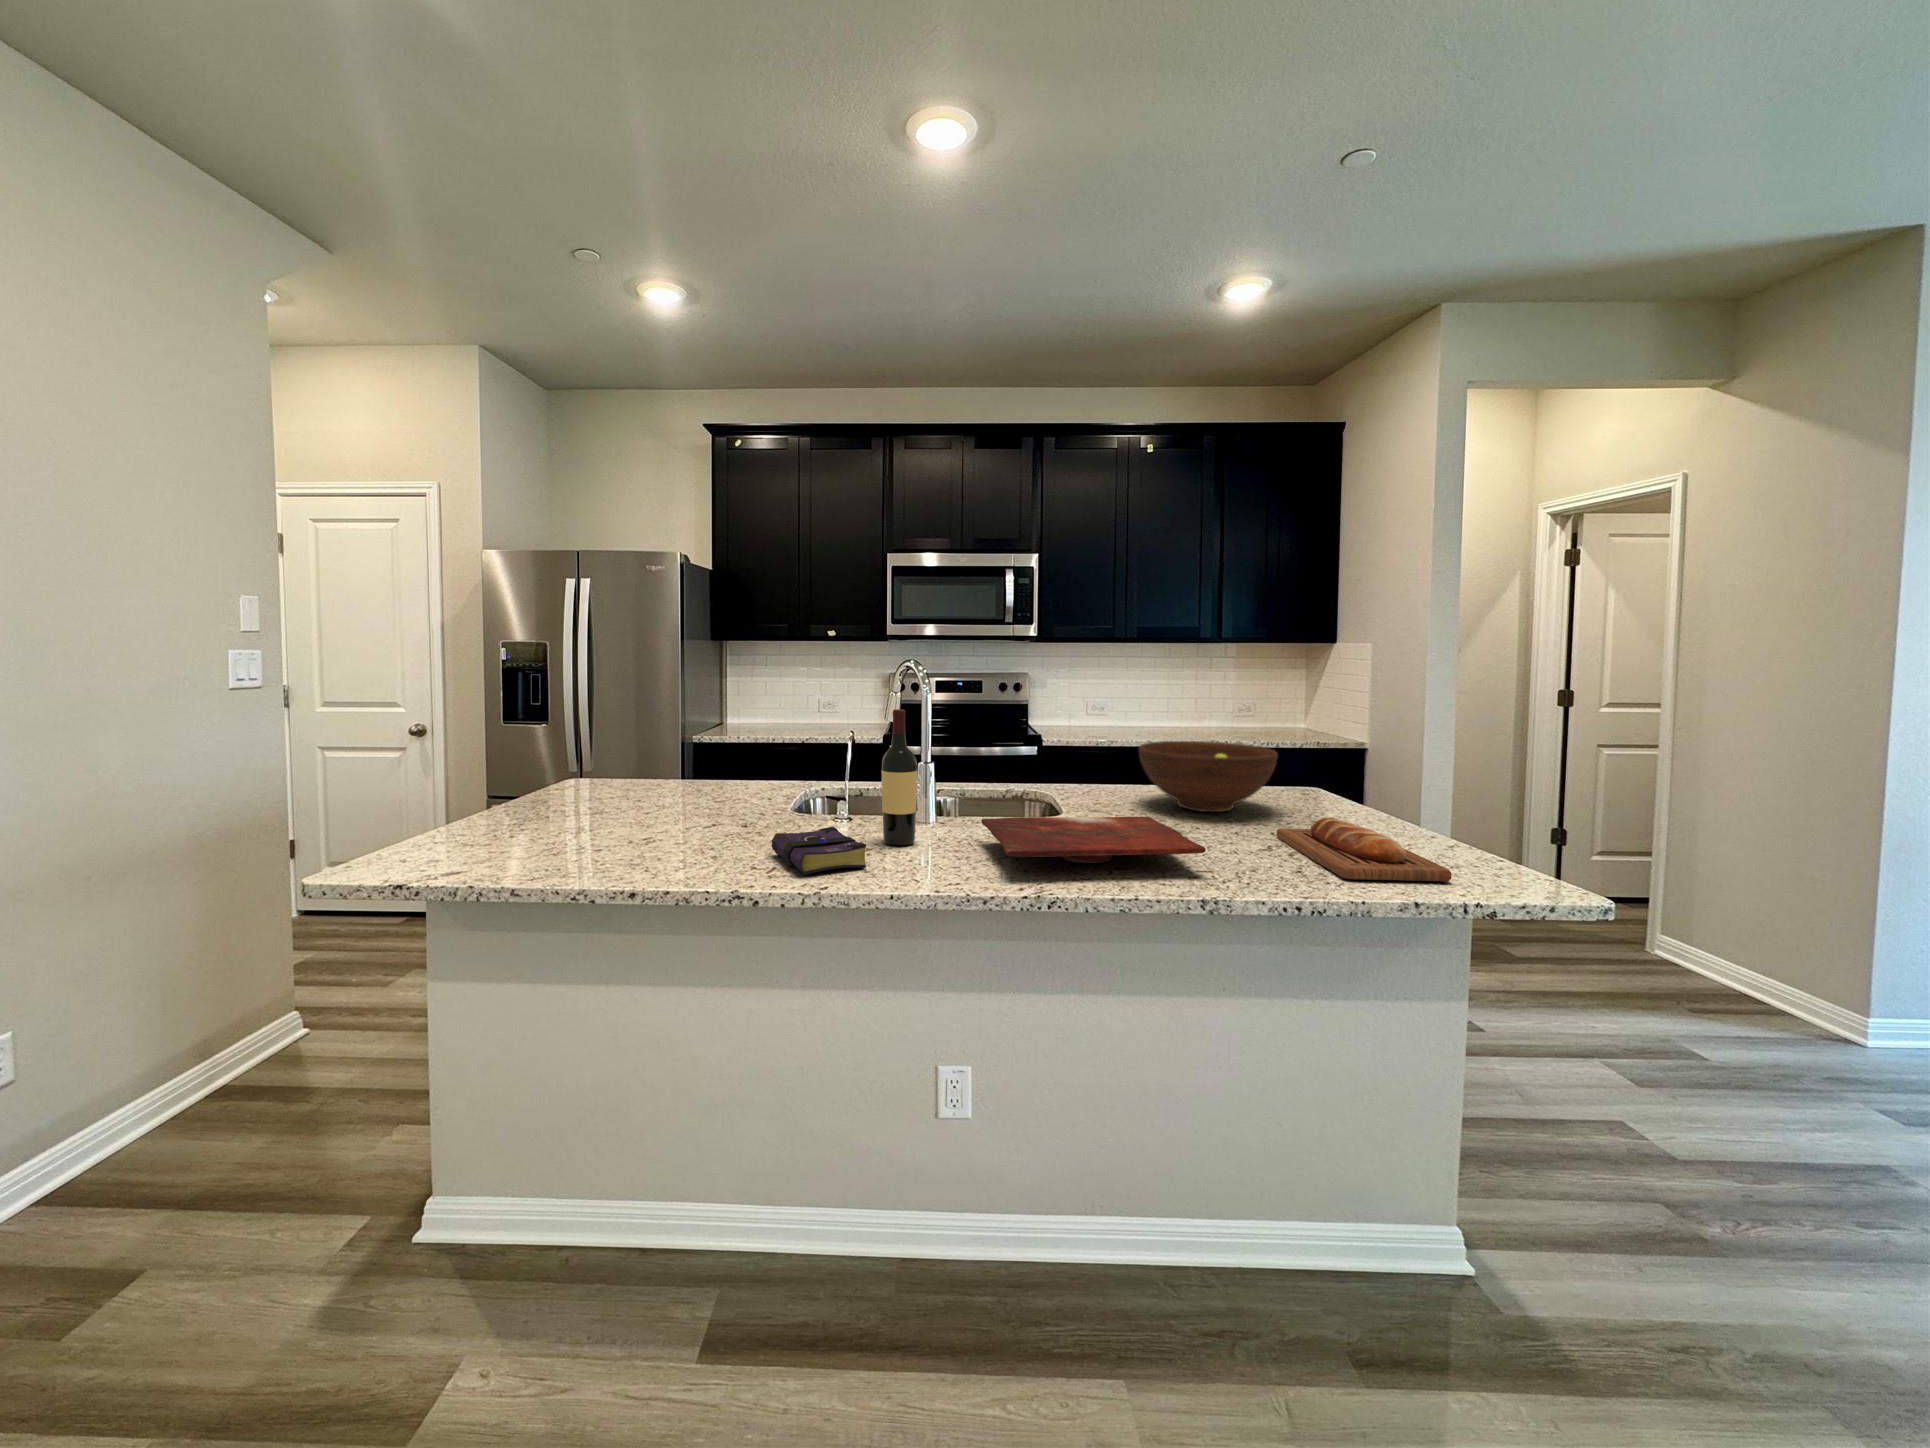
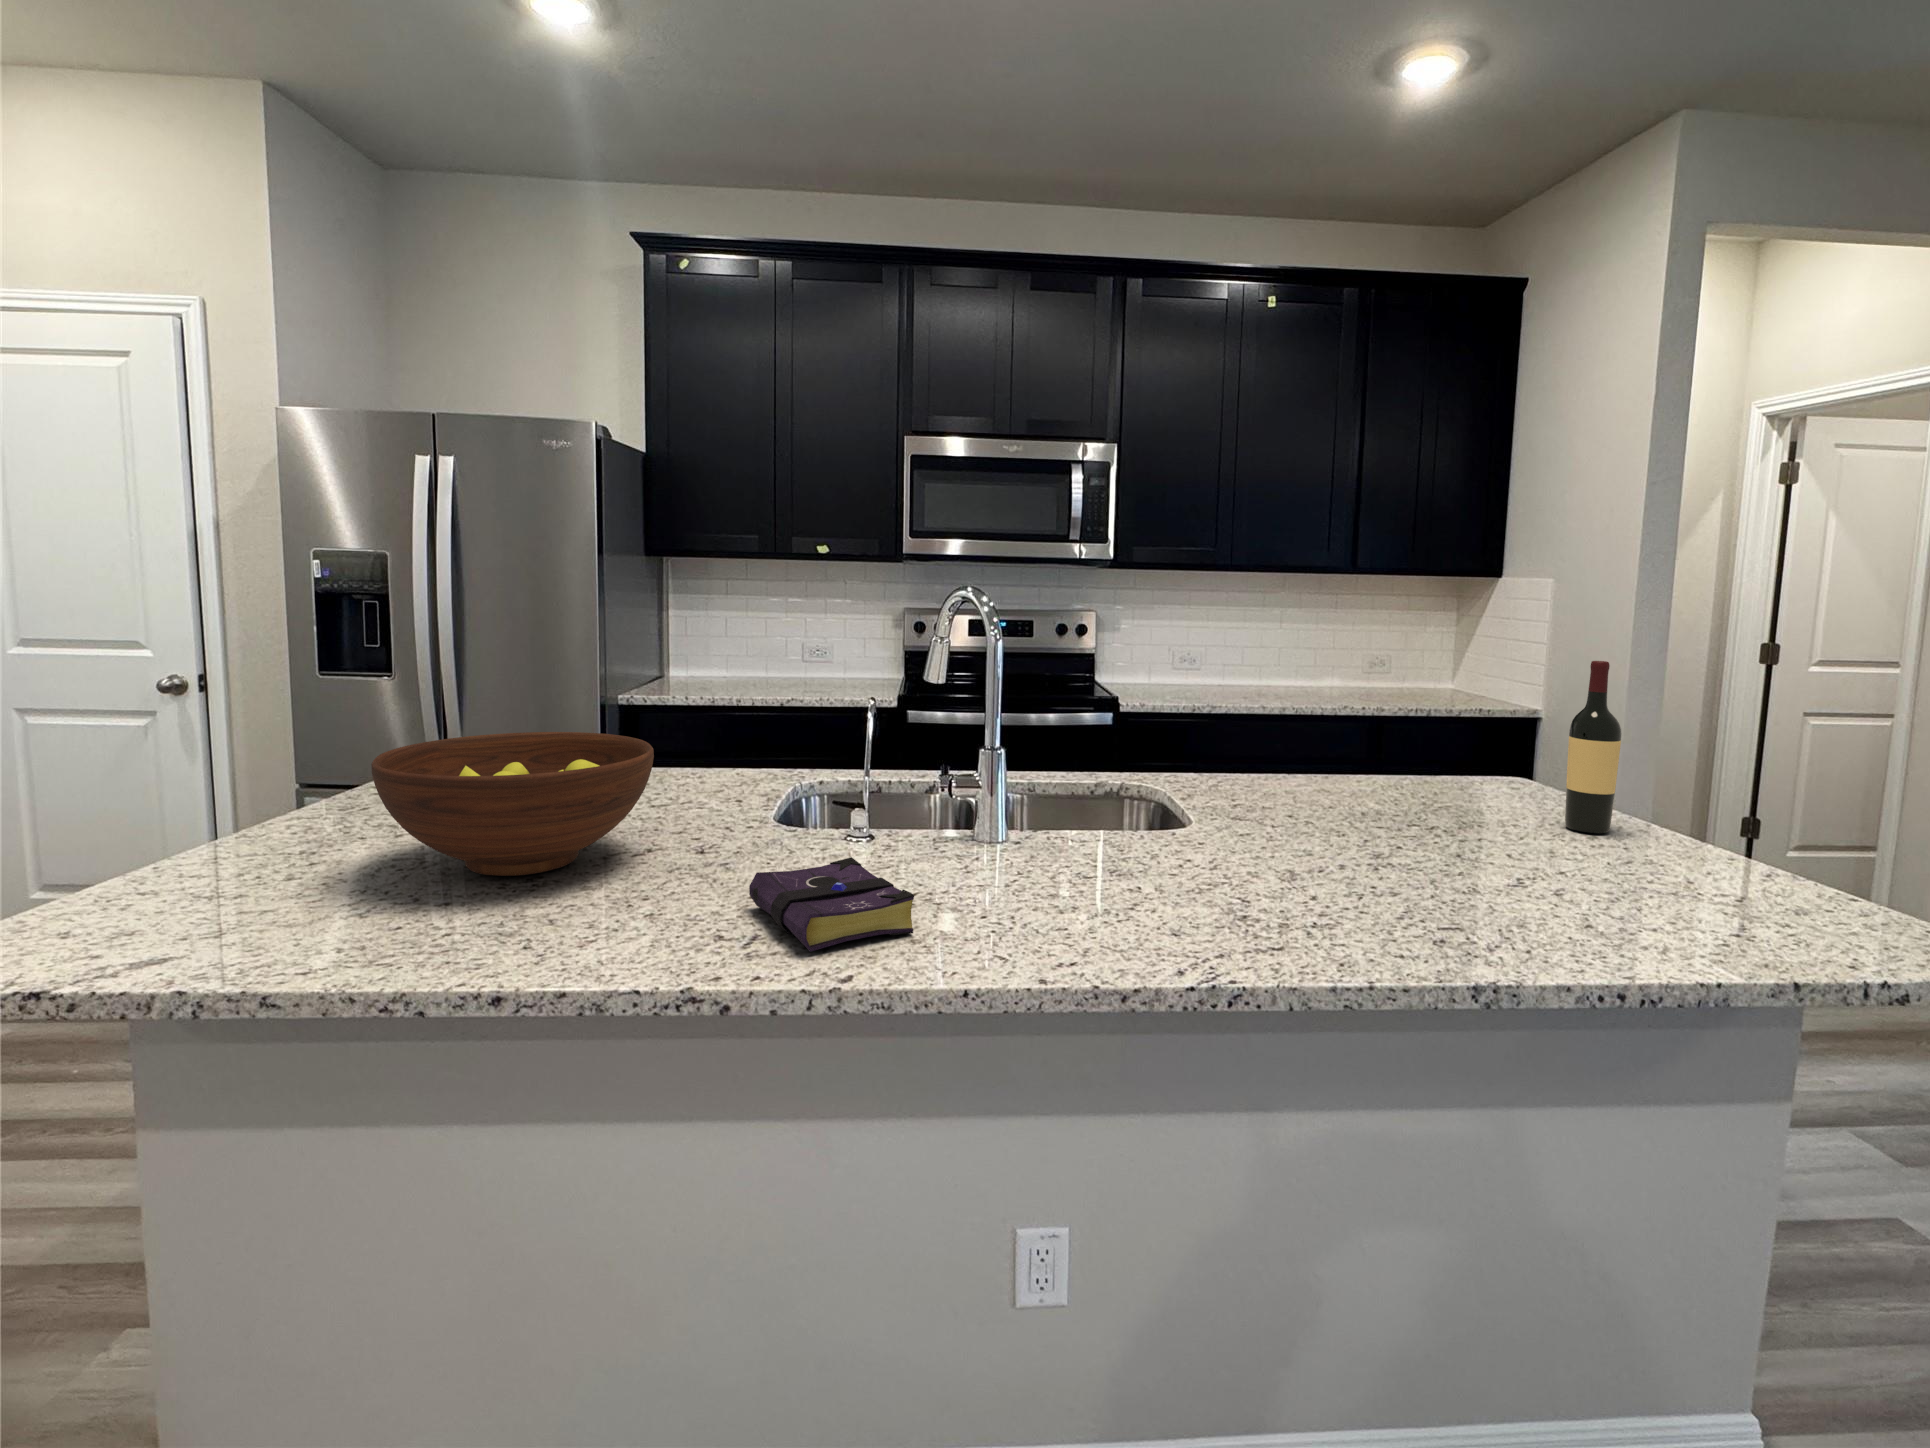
wine bottle: present [882,709,917,846] -> present [1565,661,1622,833]
fruit bowl: present [1139,741,1278,812] -> present [371,732,654,876]
cutting board: present [981,817,1206,863] -> none [1088,833,1457,915]
bread loaf: present [1277,818,1452,882] -> none [1513,833,1811,939]

